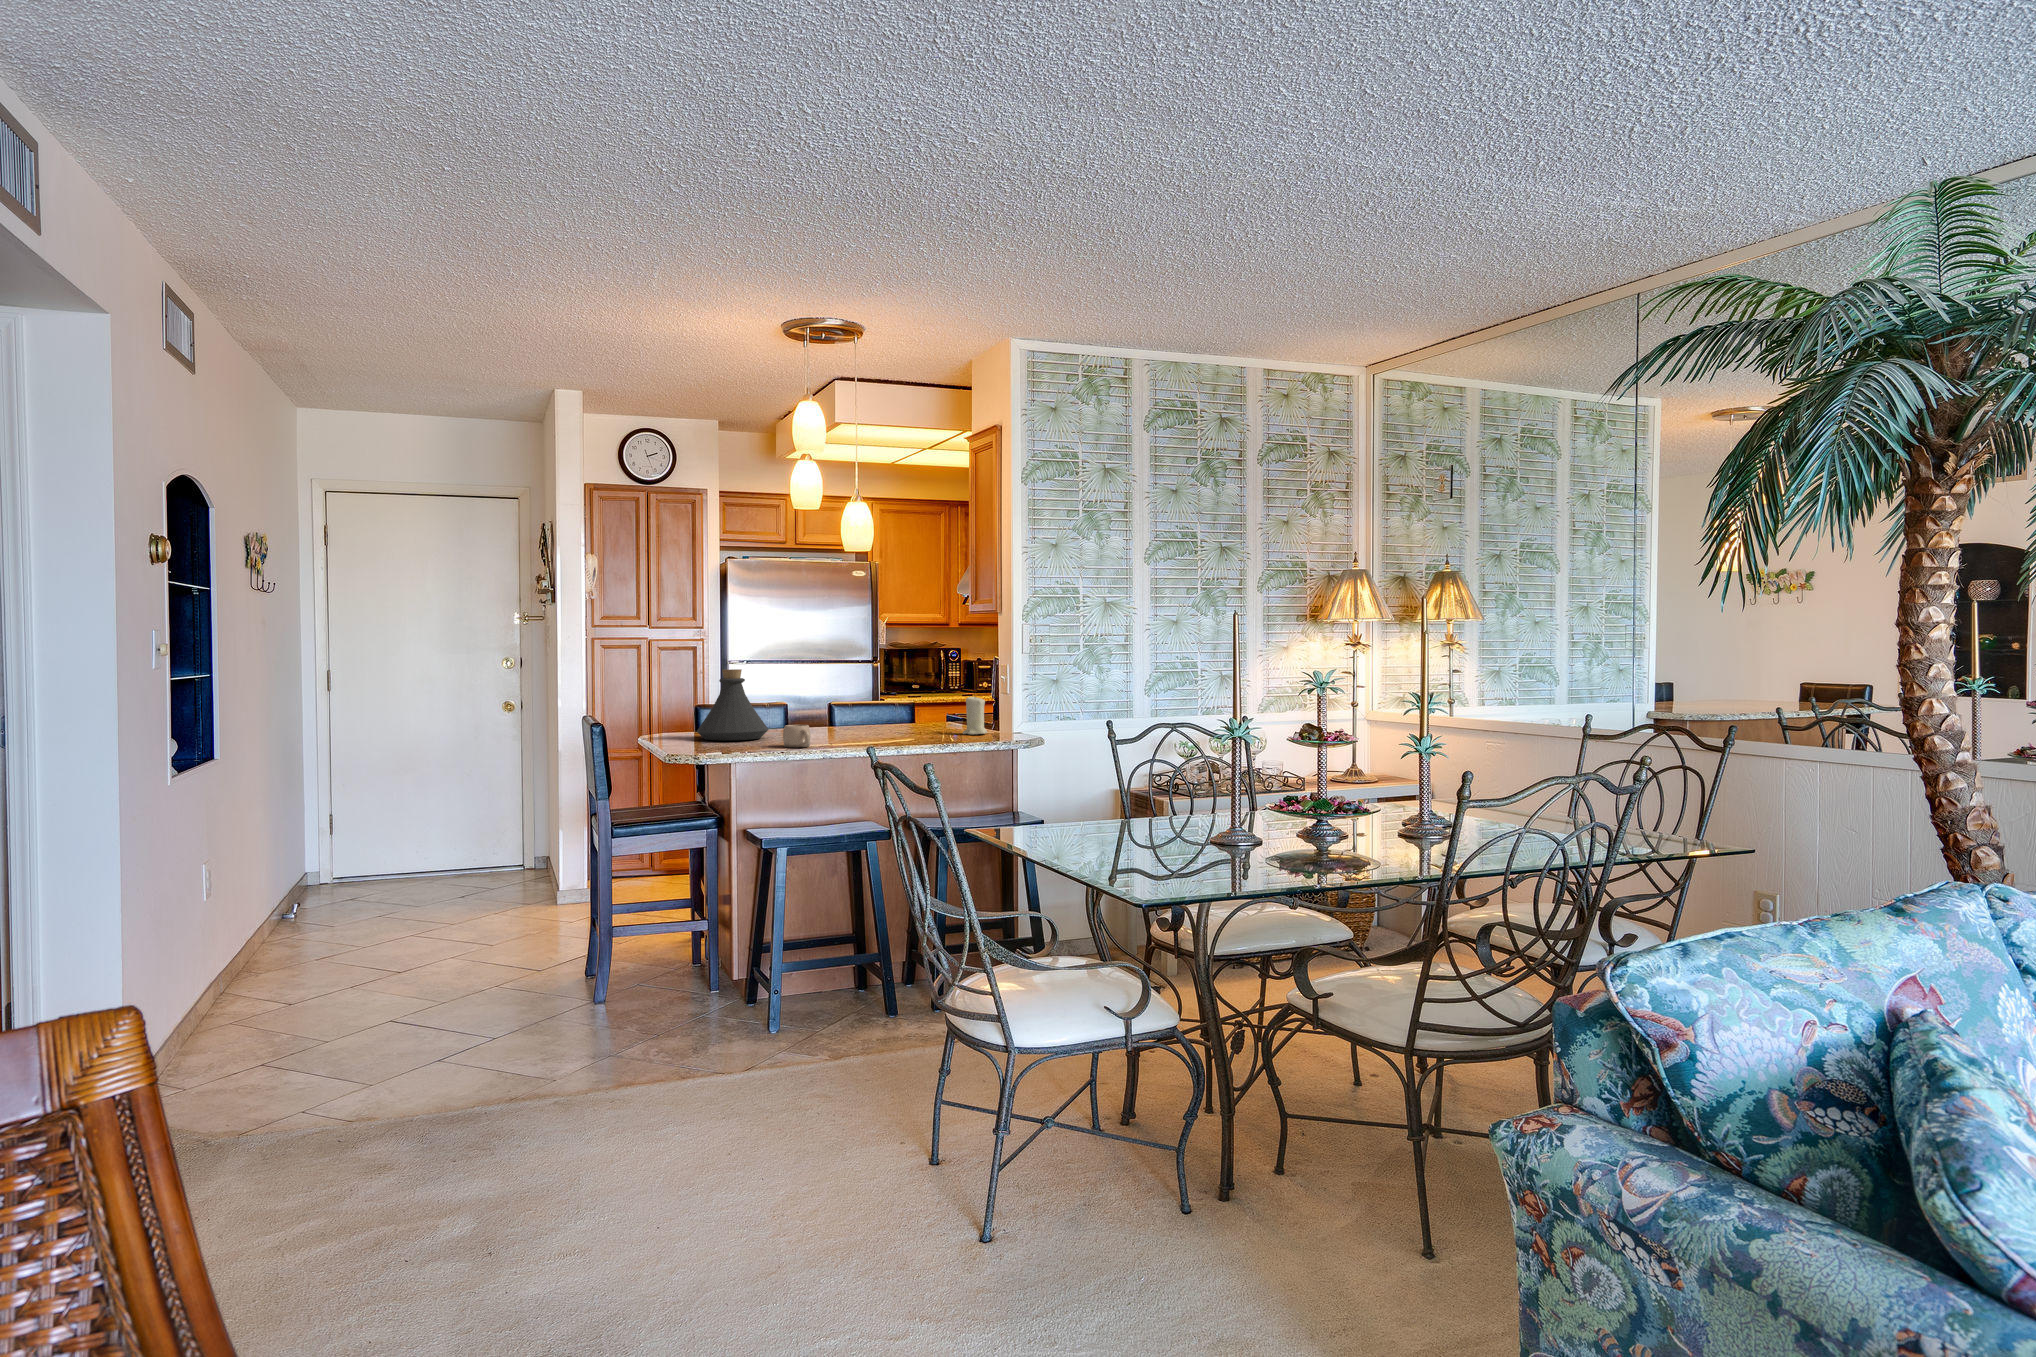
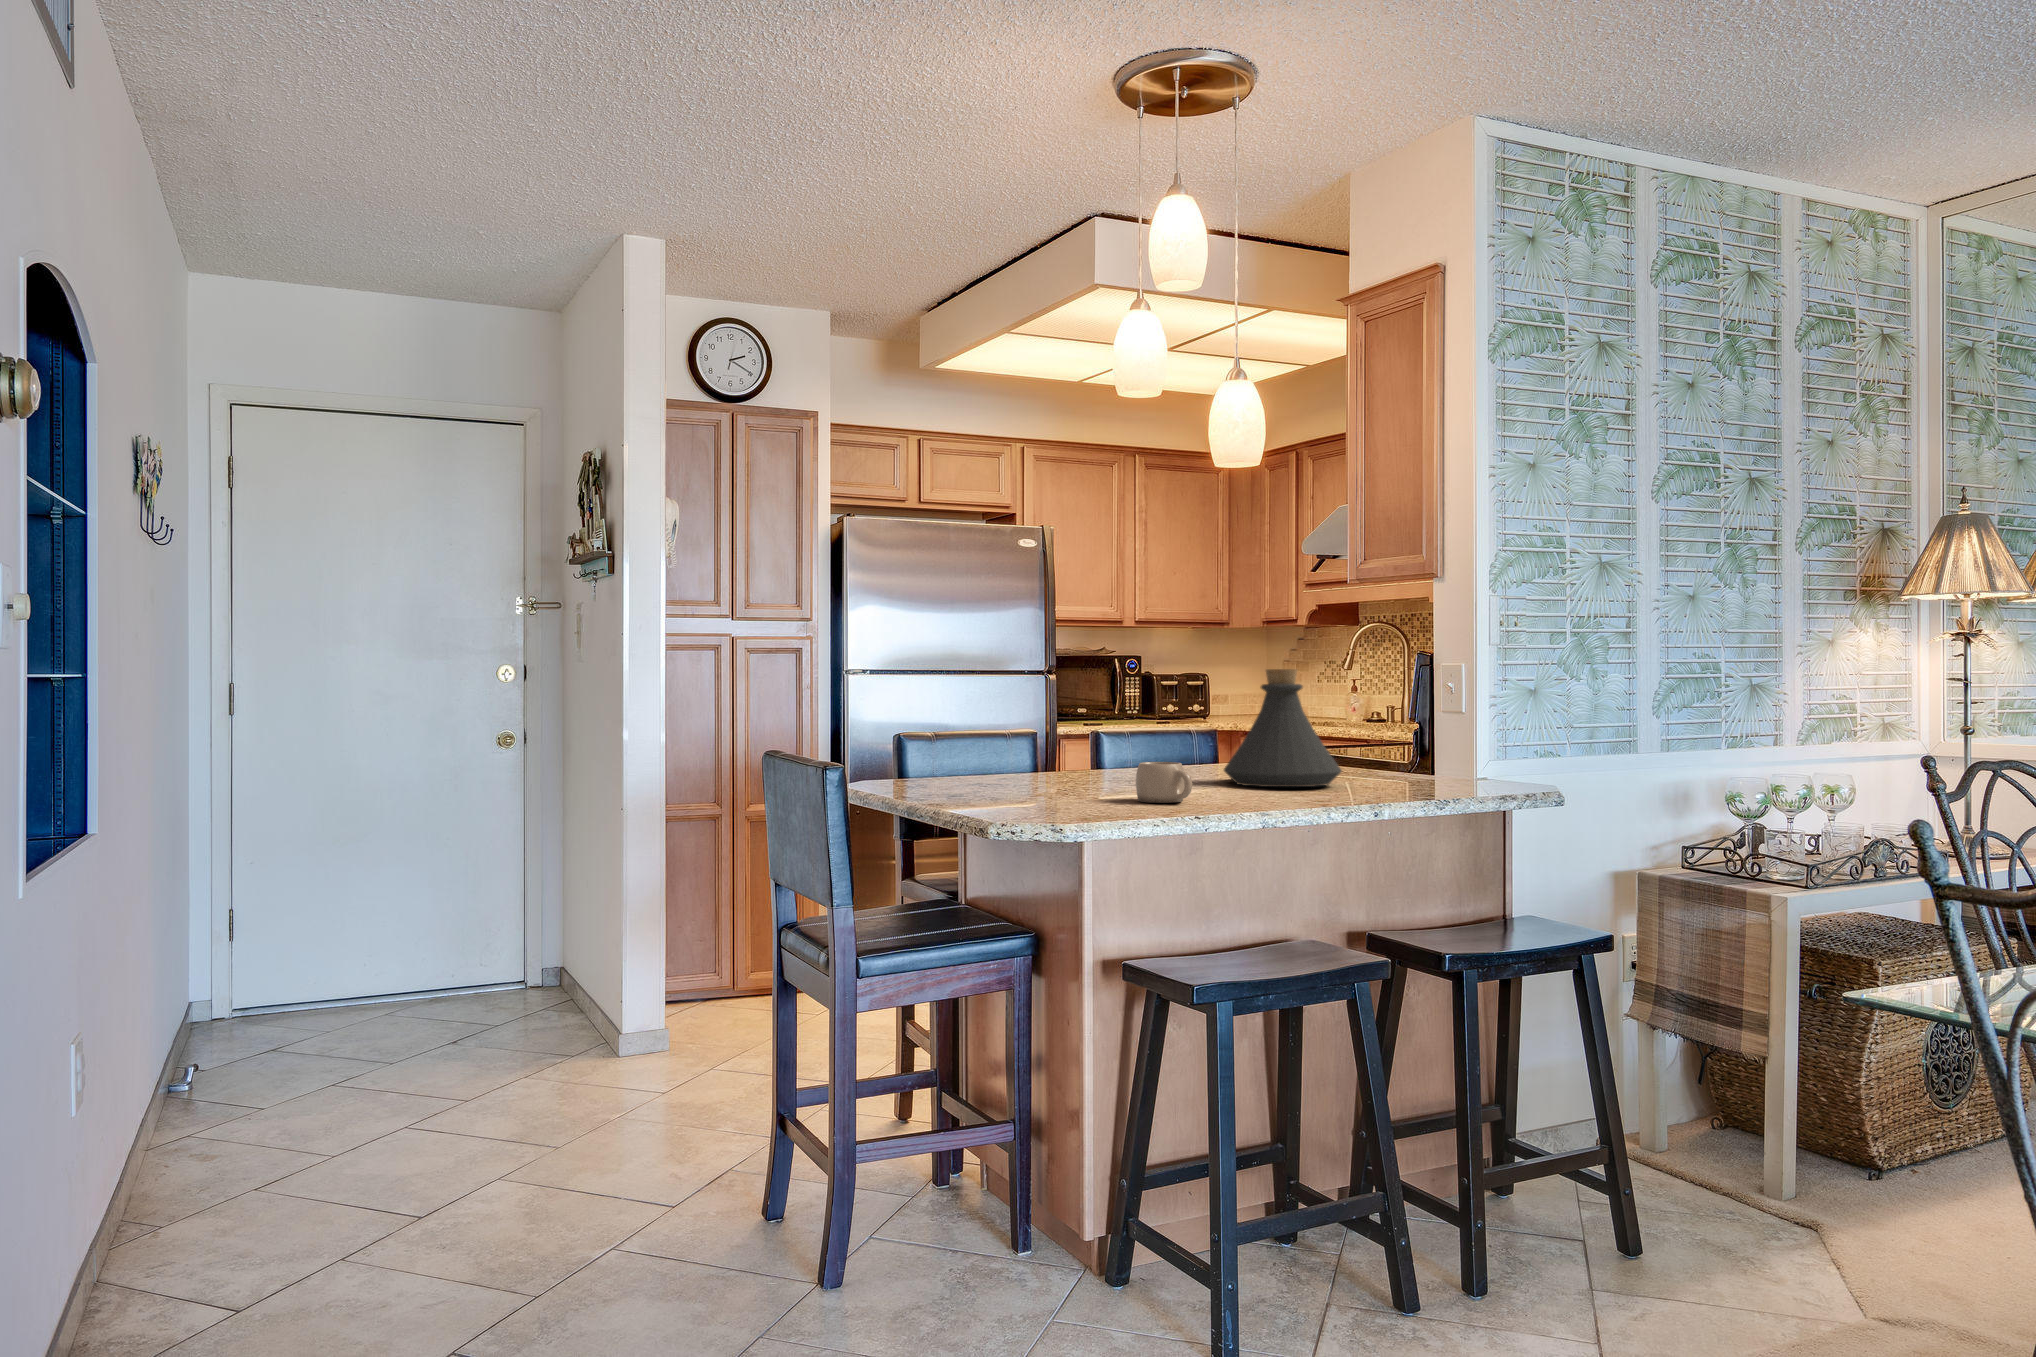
bottle: present [697,669,768,740] -> present [1224,669,1342,787]
candle: present [963,697,987,734] -> none [1372,714,1413,781]

